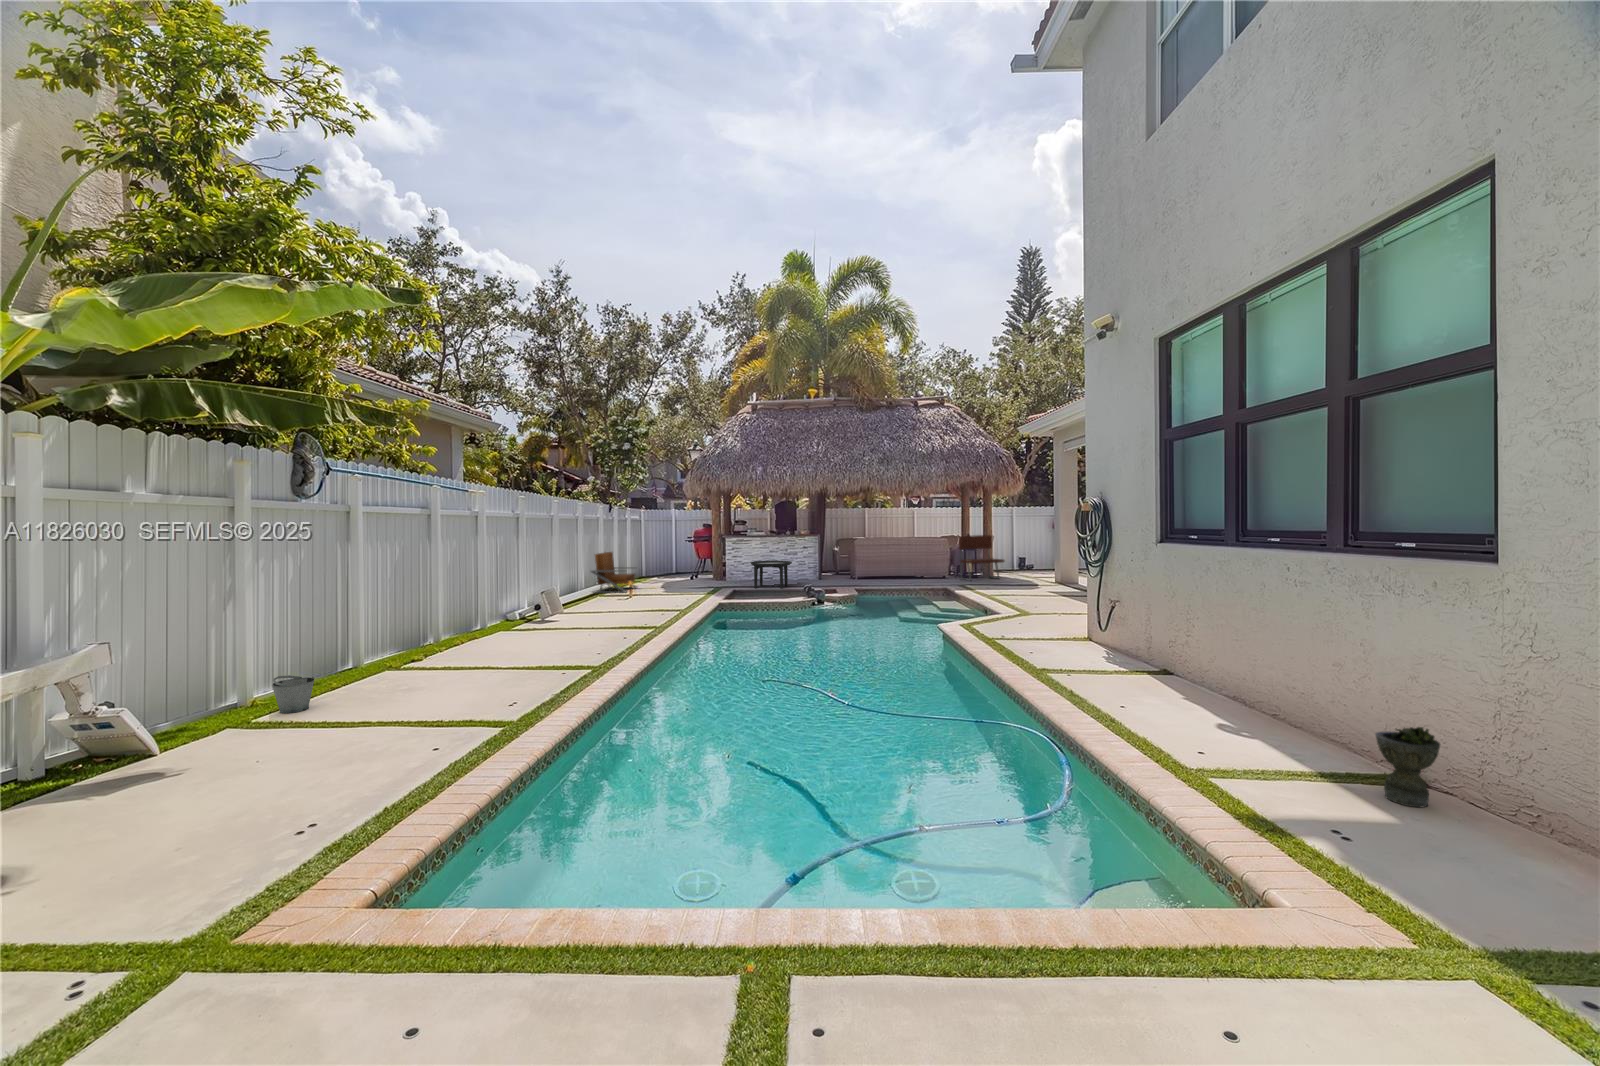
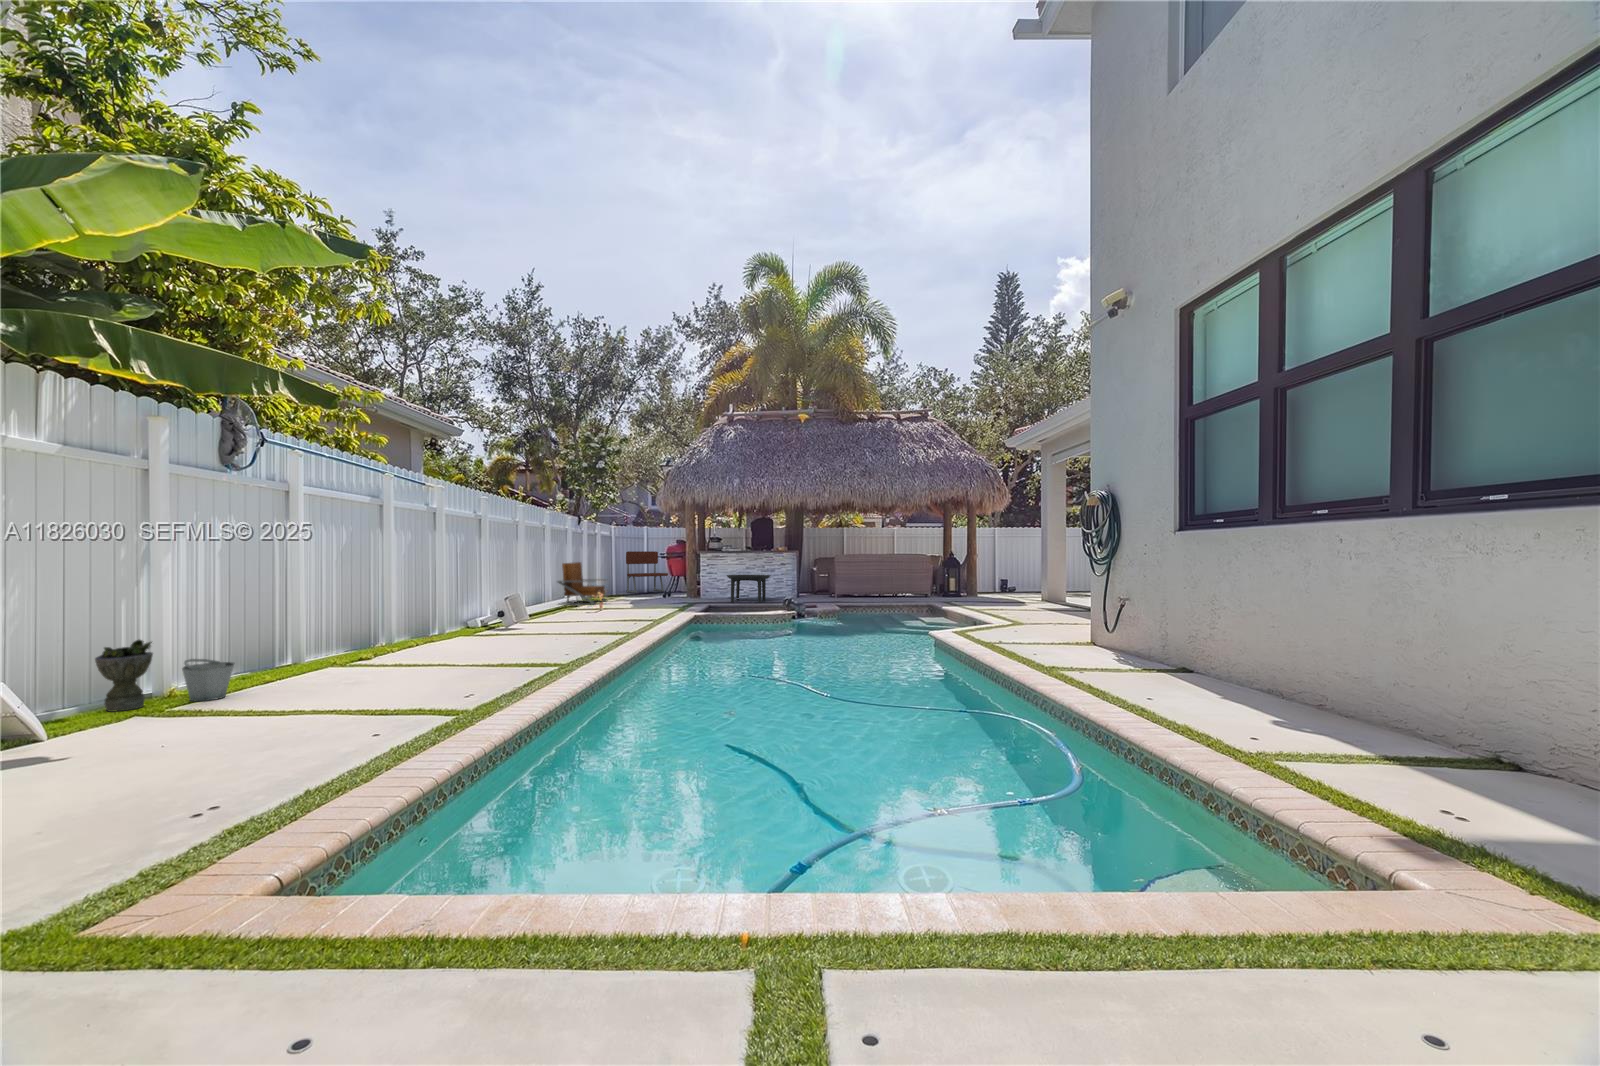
bench: present [959,535,1004,581] -> present [626,551,668,593]
planter: present [1376,727,1440,807] -> present [95,640,153,712]

